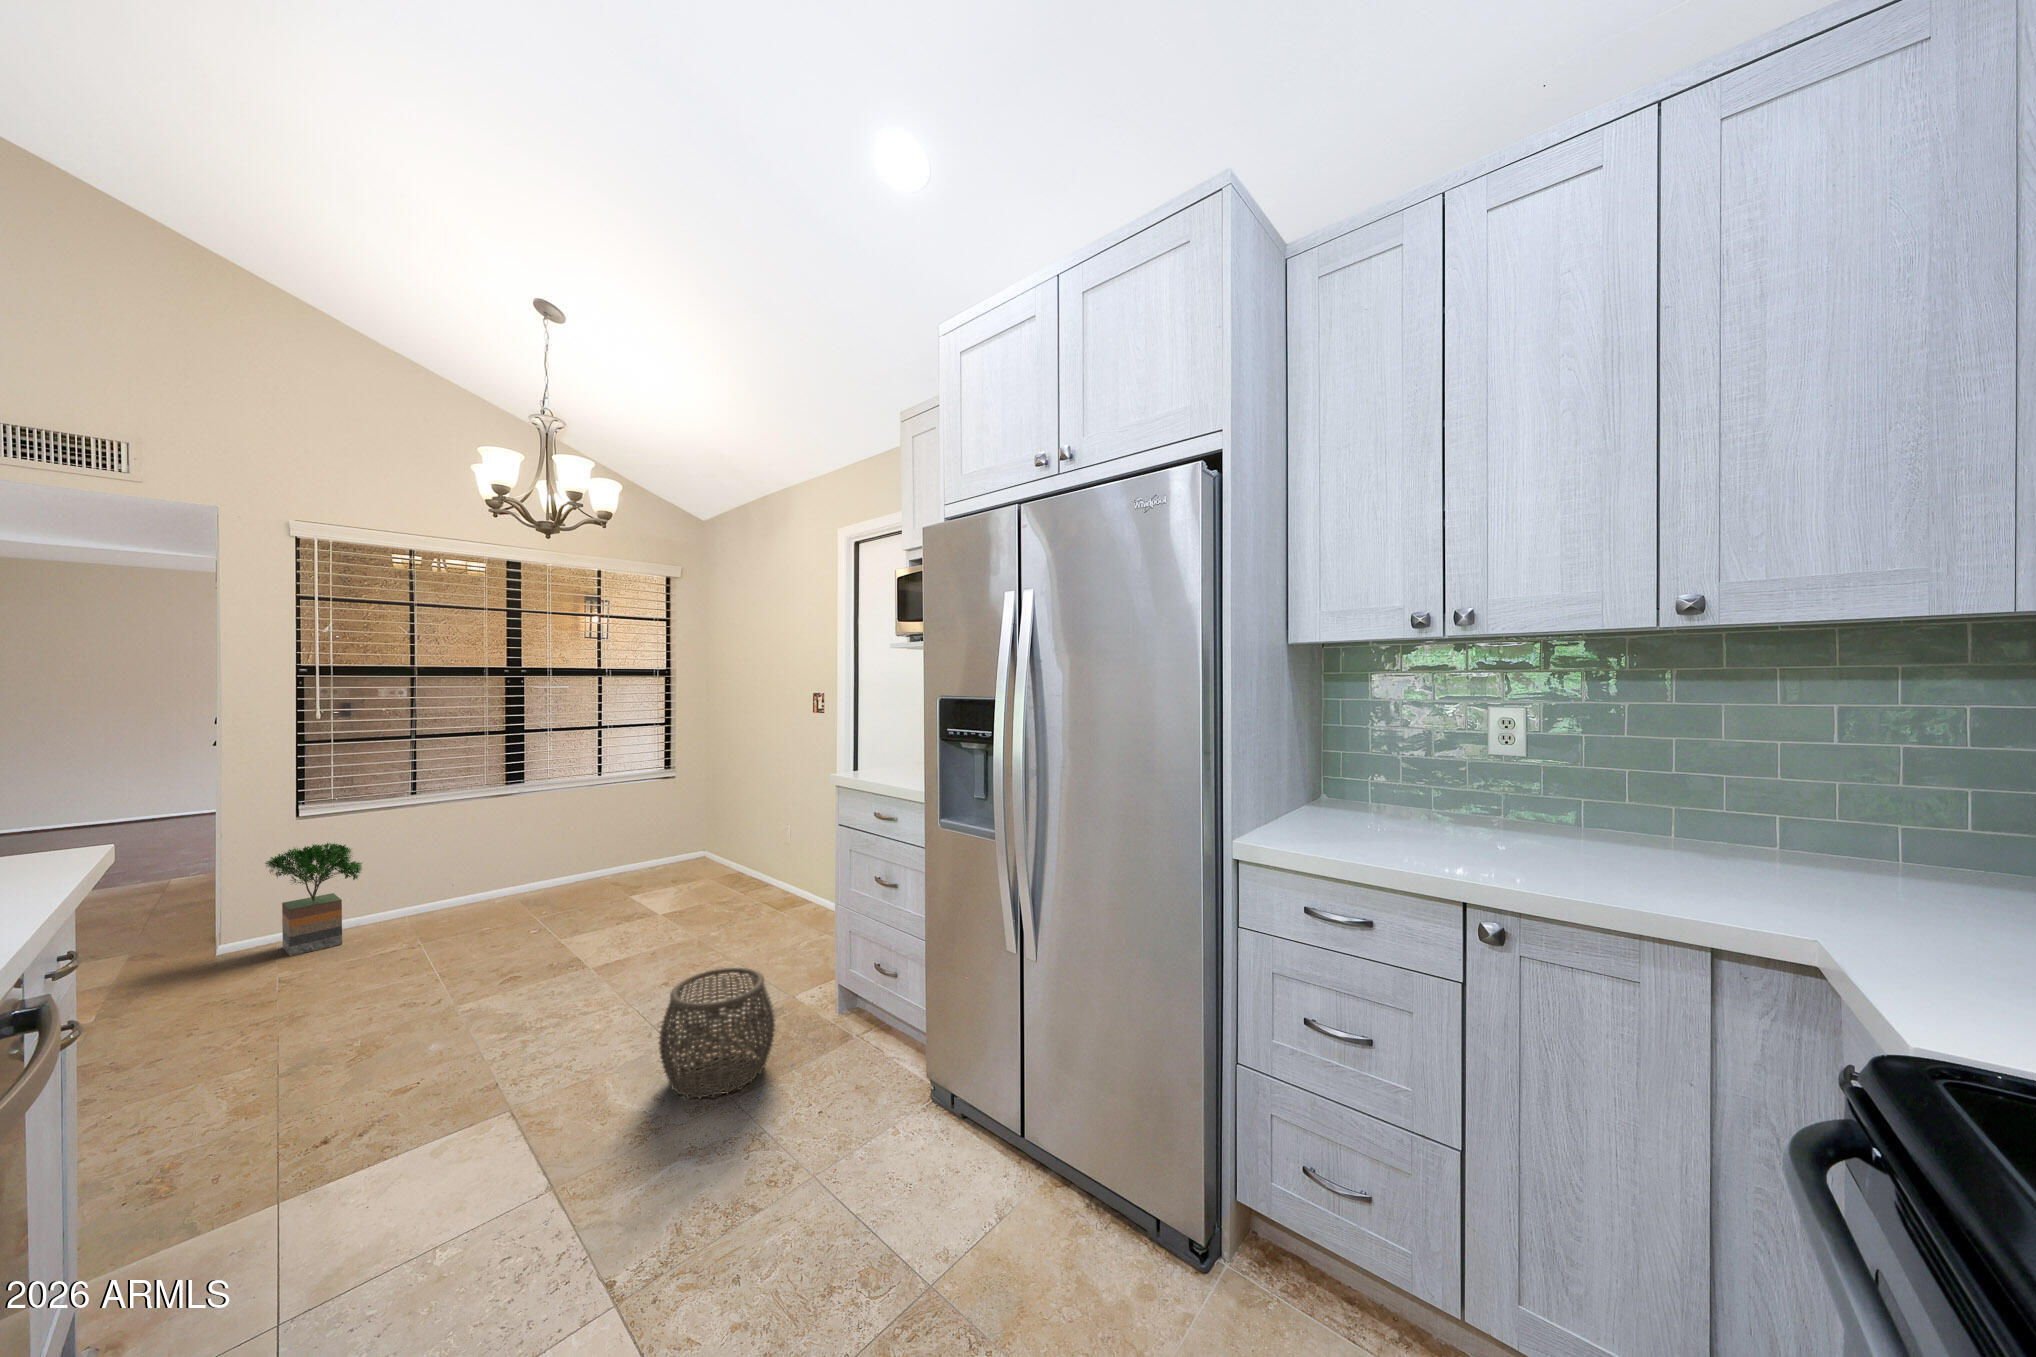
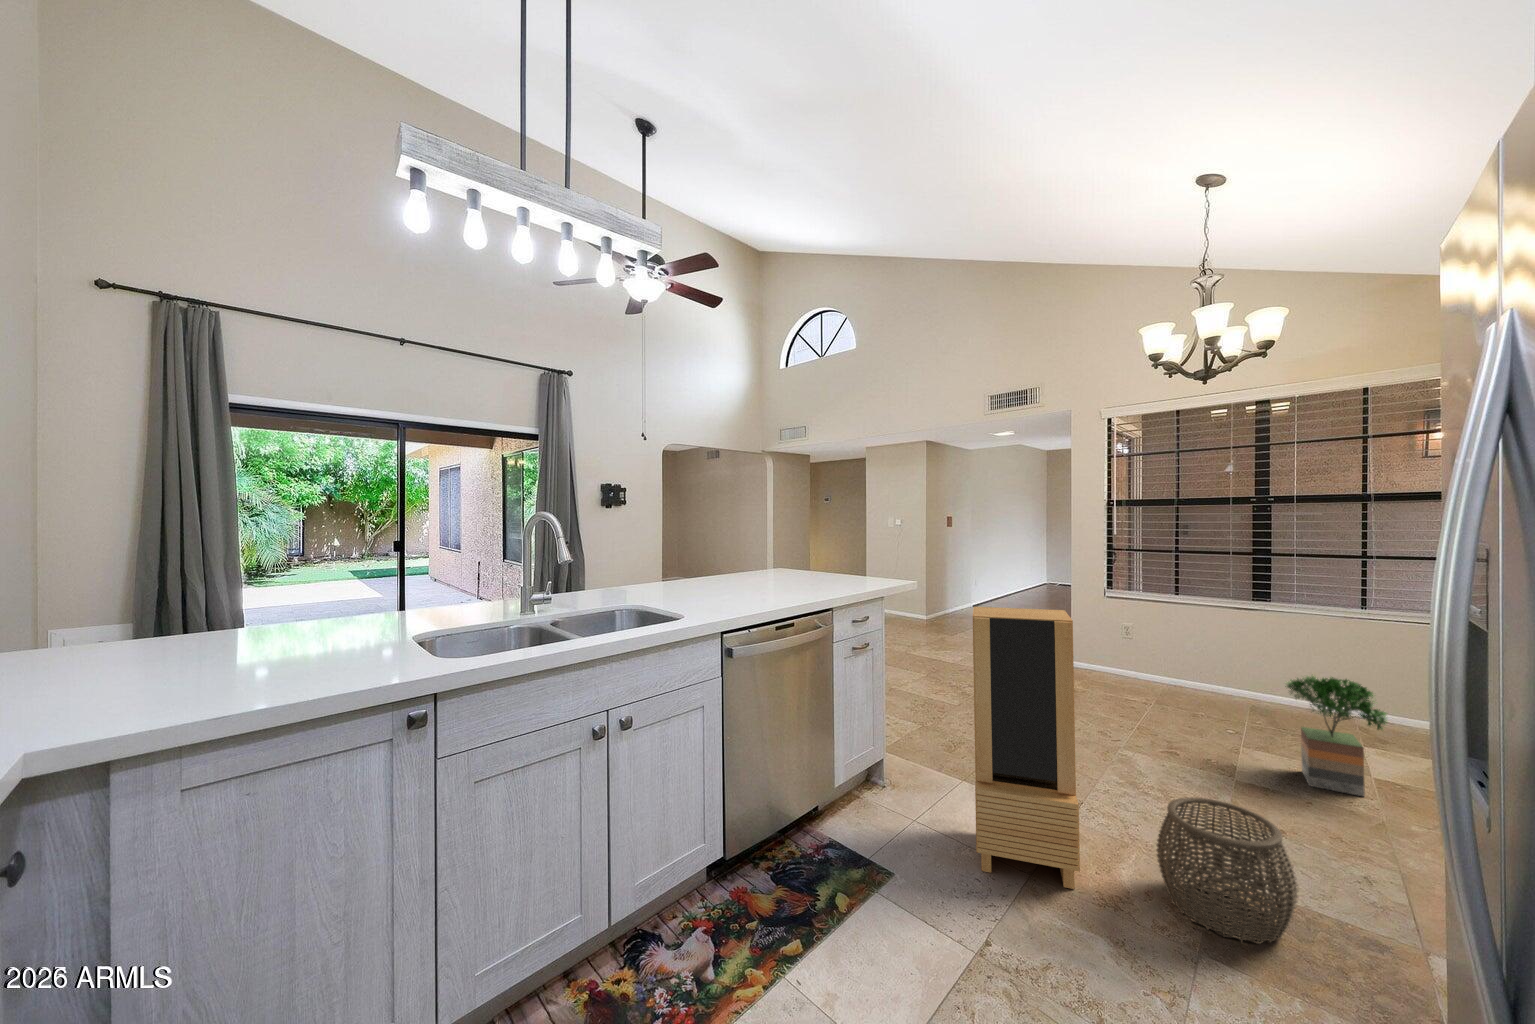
storage cabinet: none [410,821,619,1243] -> present [973,607,1080,889]
potted tree: present [266,843,362,956] -> present [1285,676,1387,796]

